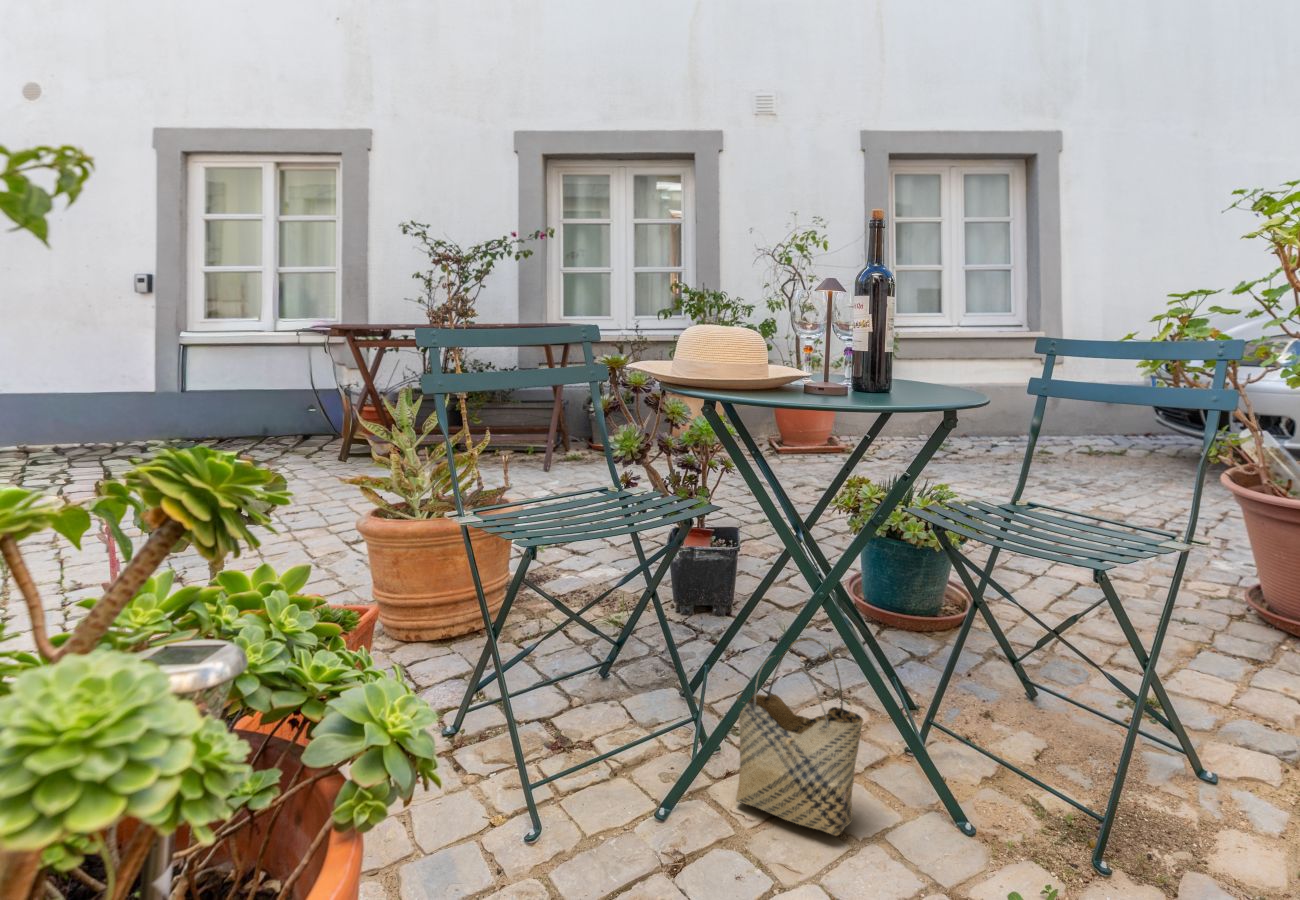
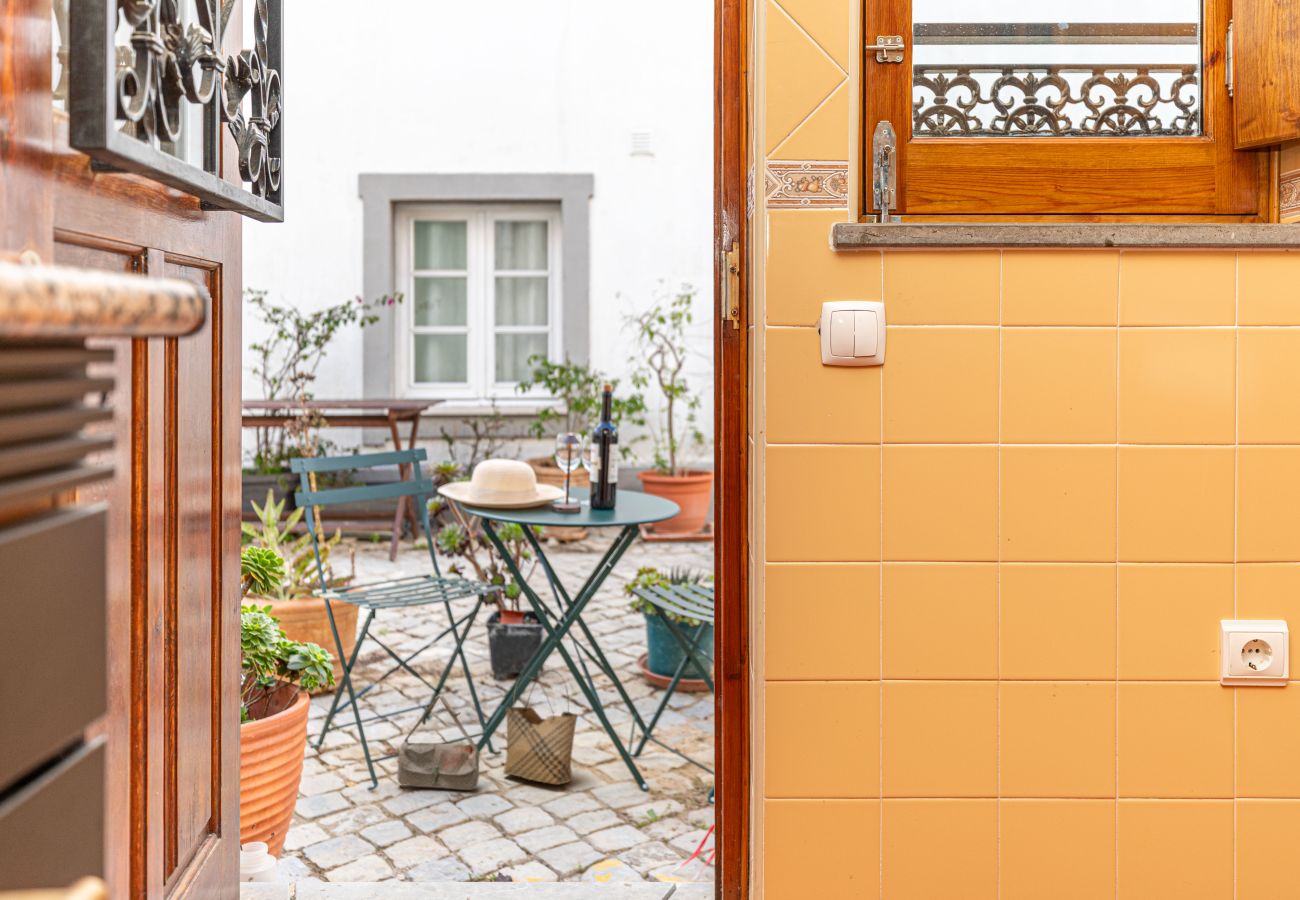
bag: none [571,682,704,840] -> present [397,695,479,790]

